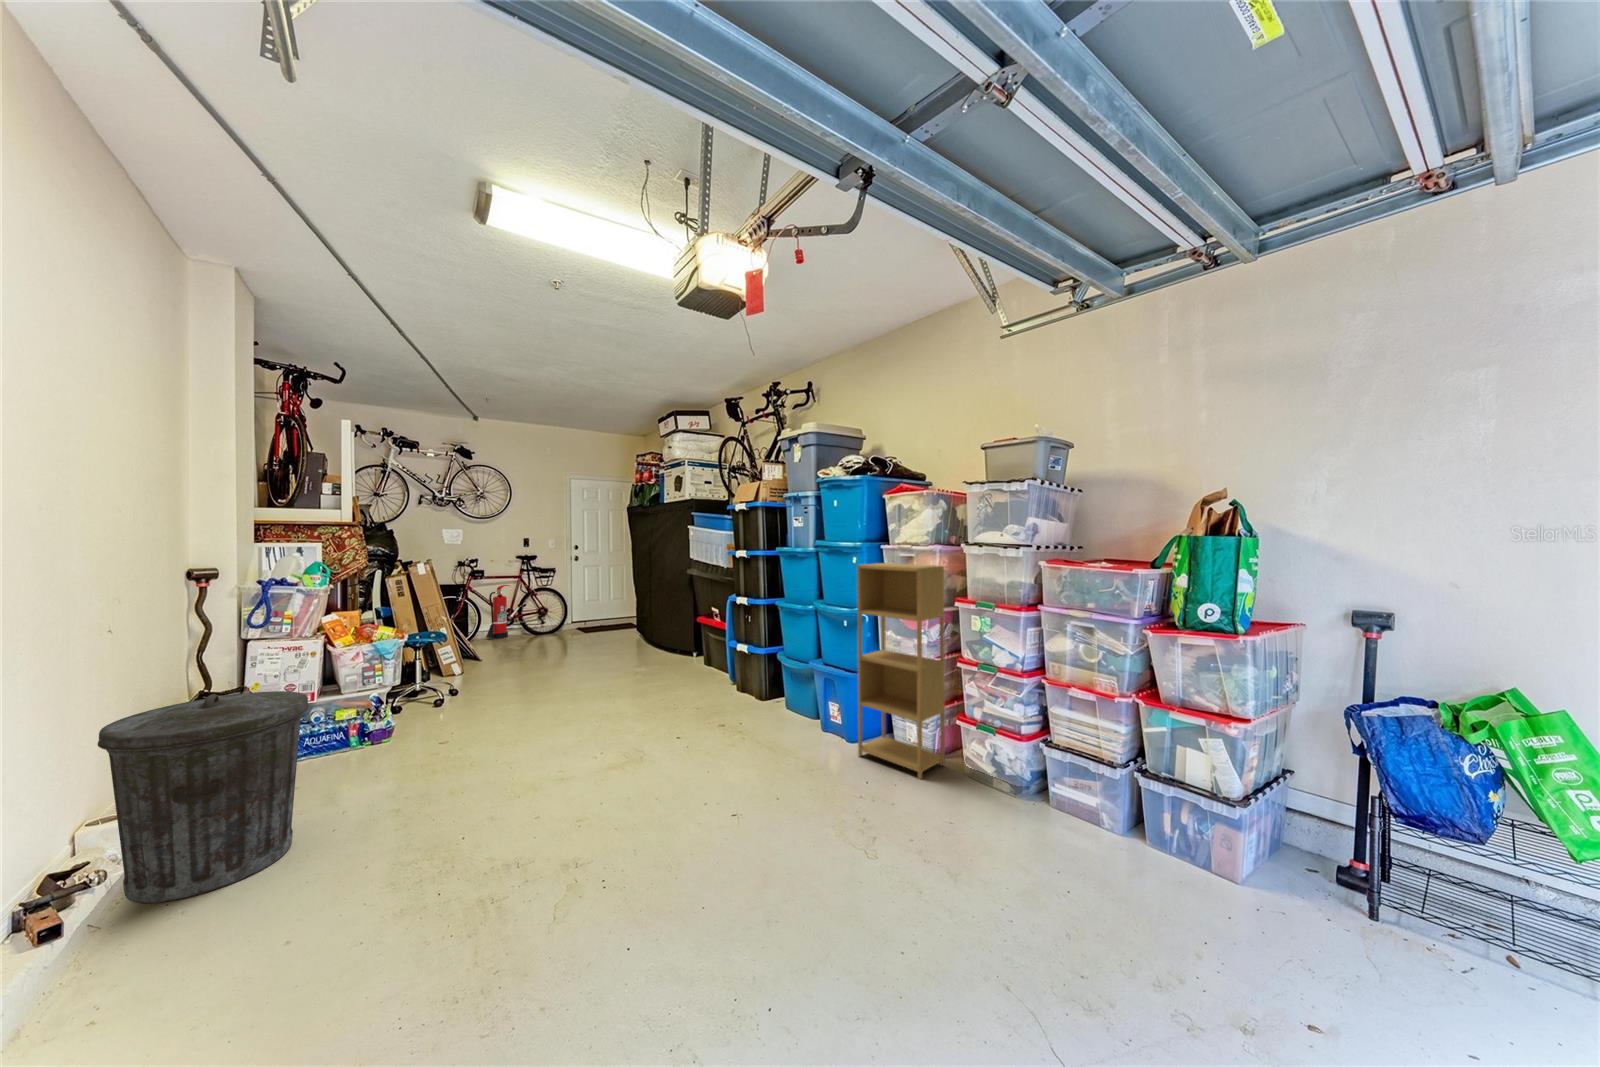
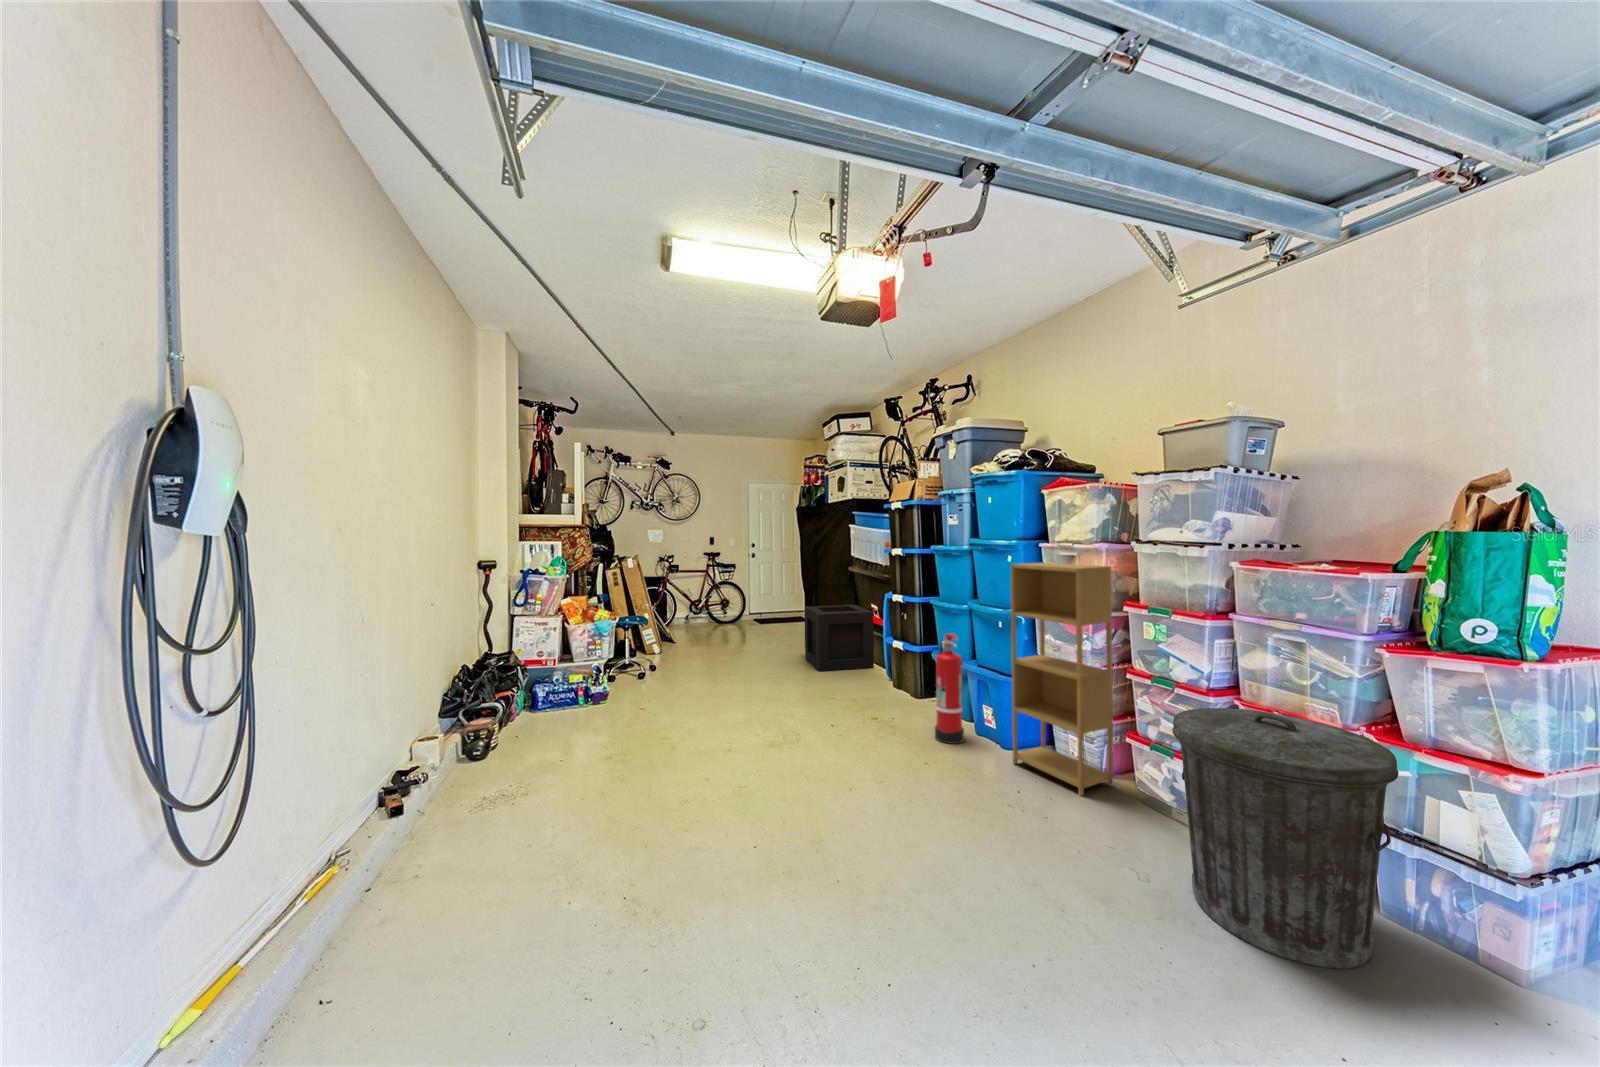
fire extinguisher: present [486,585,510,639] -> present [935,634,964,744]
wooden crate: none [639,608,714,682] -> present [805,605,874,672]
trash can: present [98,691,309,903] -> present [1172,708,1399,969]

